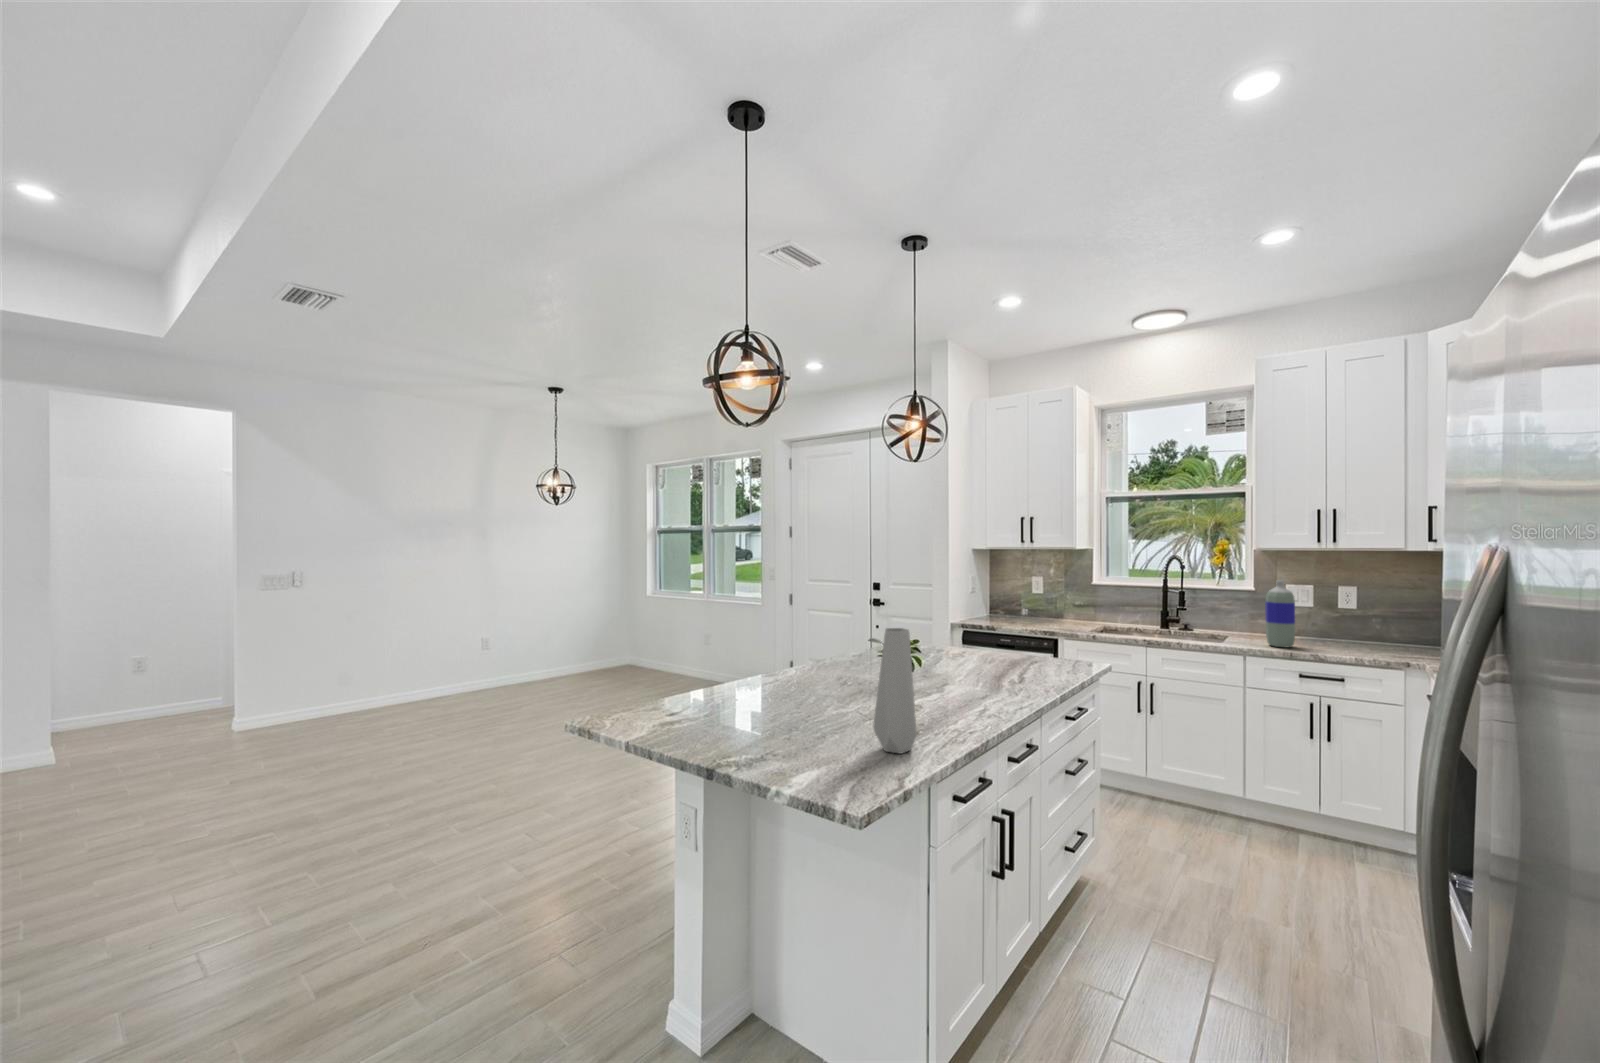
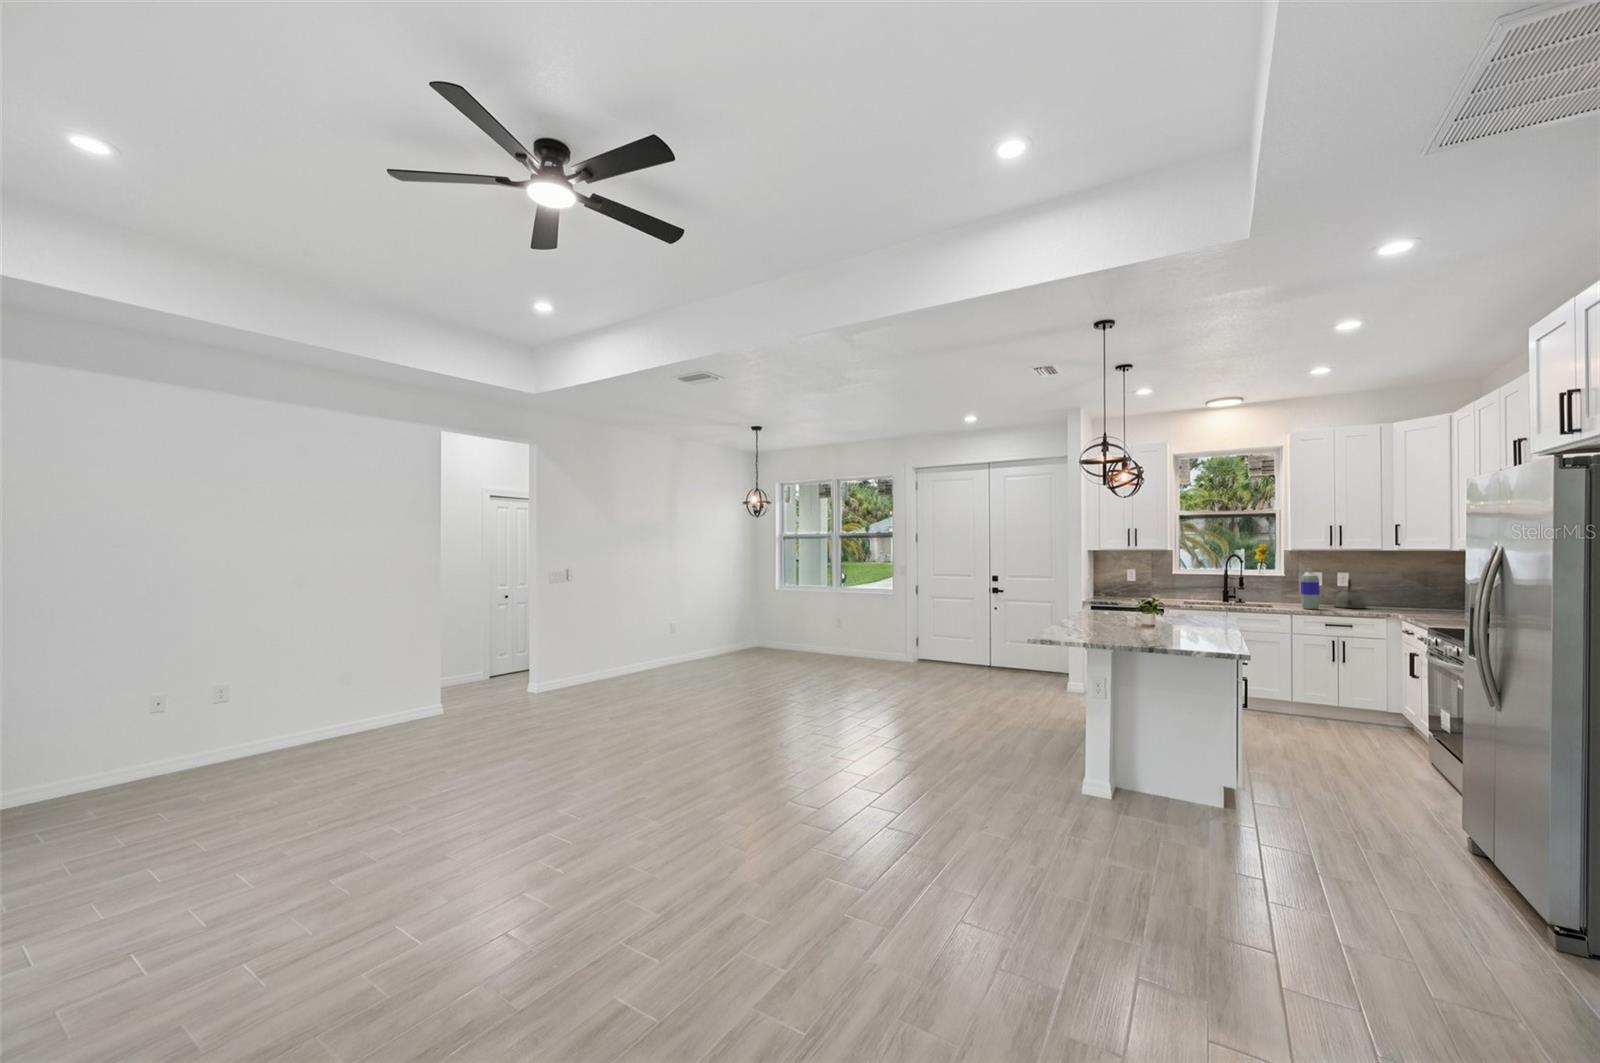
kettle: none [1327,597,1380,647] -> present [1334,579,1366,609]
vase: present [873,628,917,754] -> none [1192,586,1216,644]

